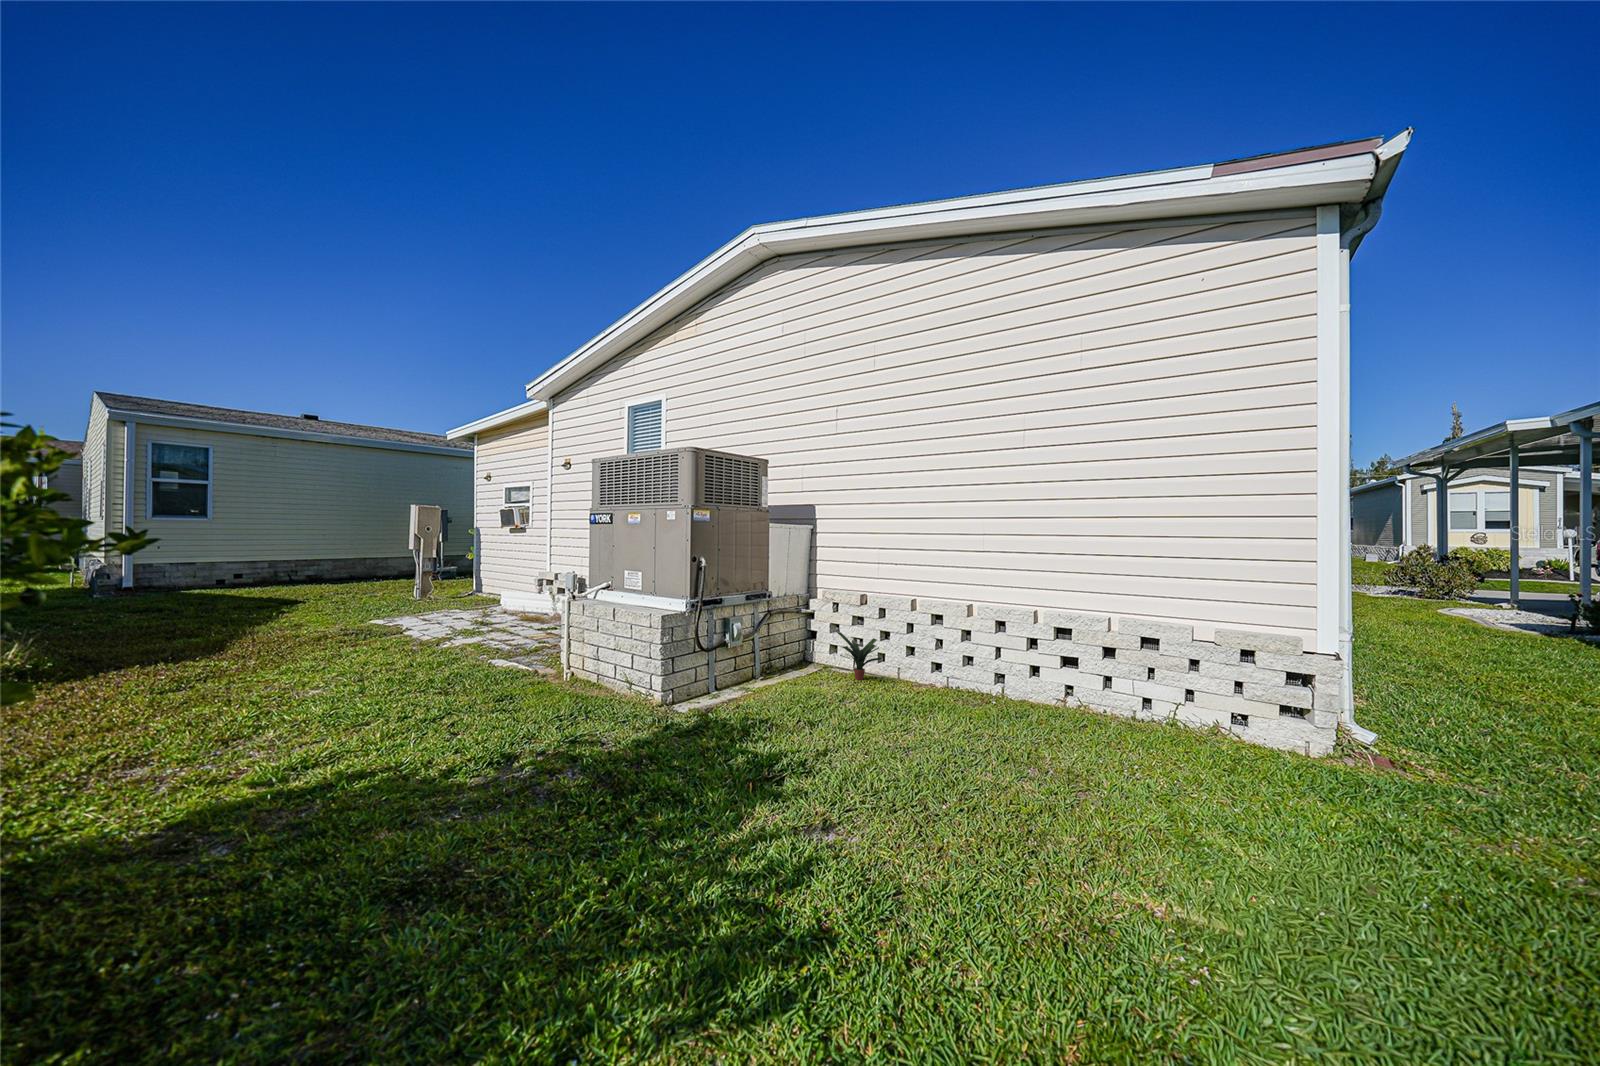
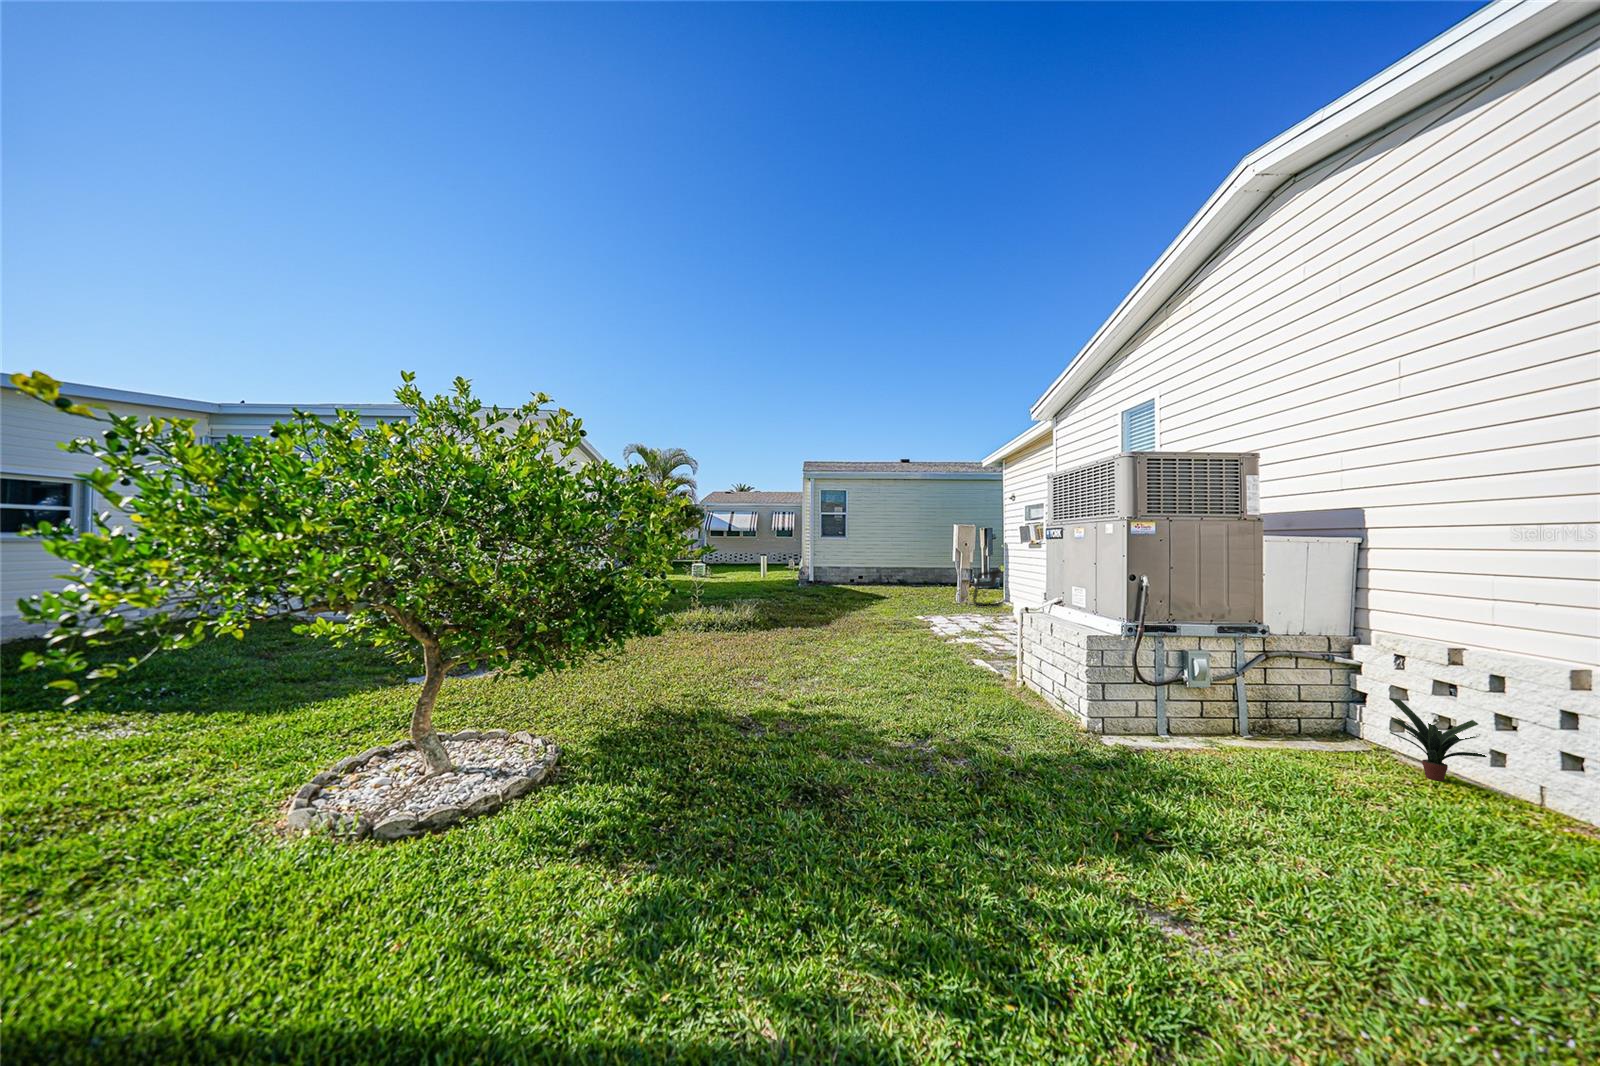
chair: none [444,556,483,601] -> present [973,569,1002,607]

